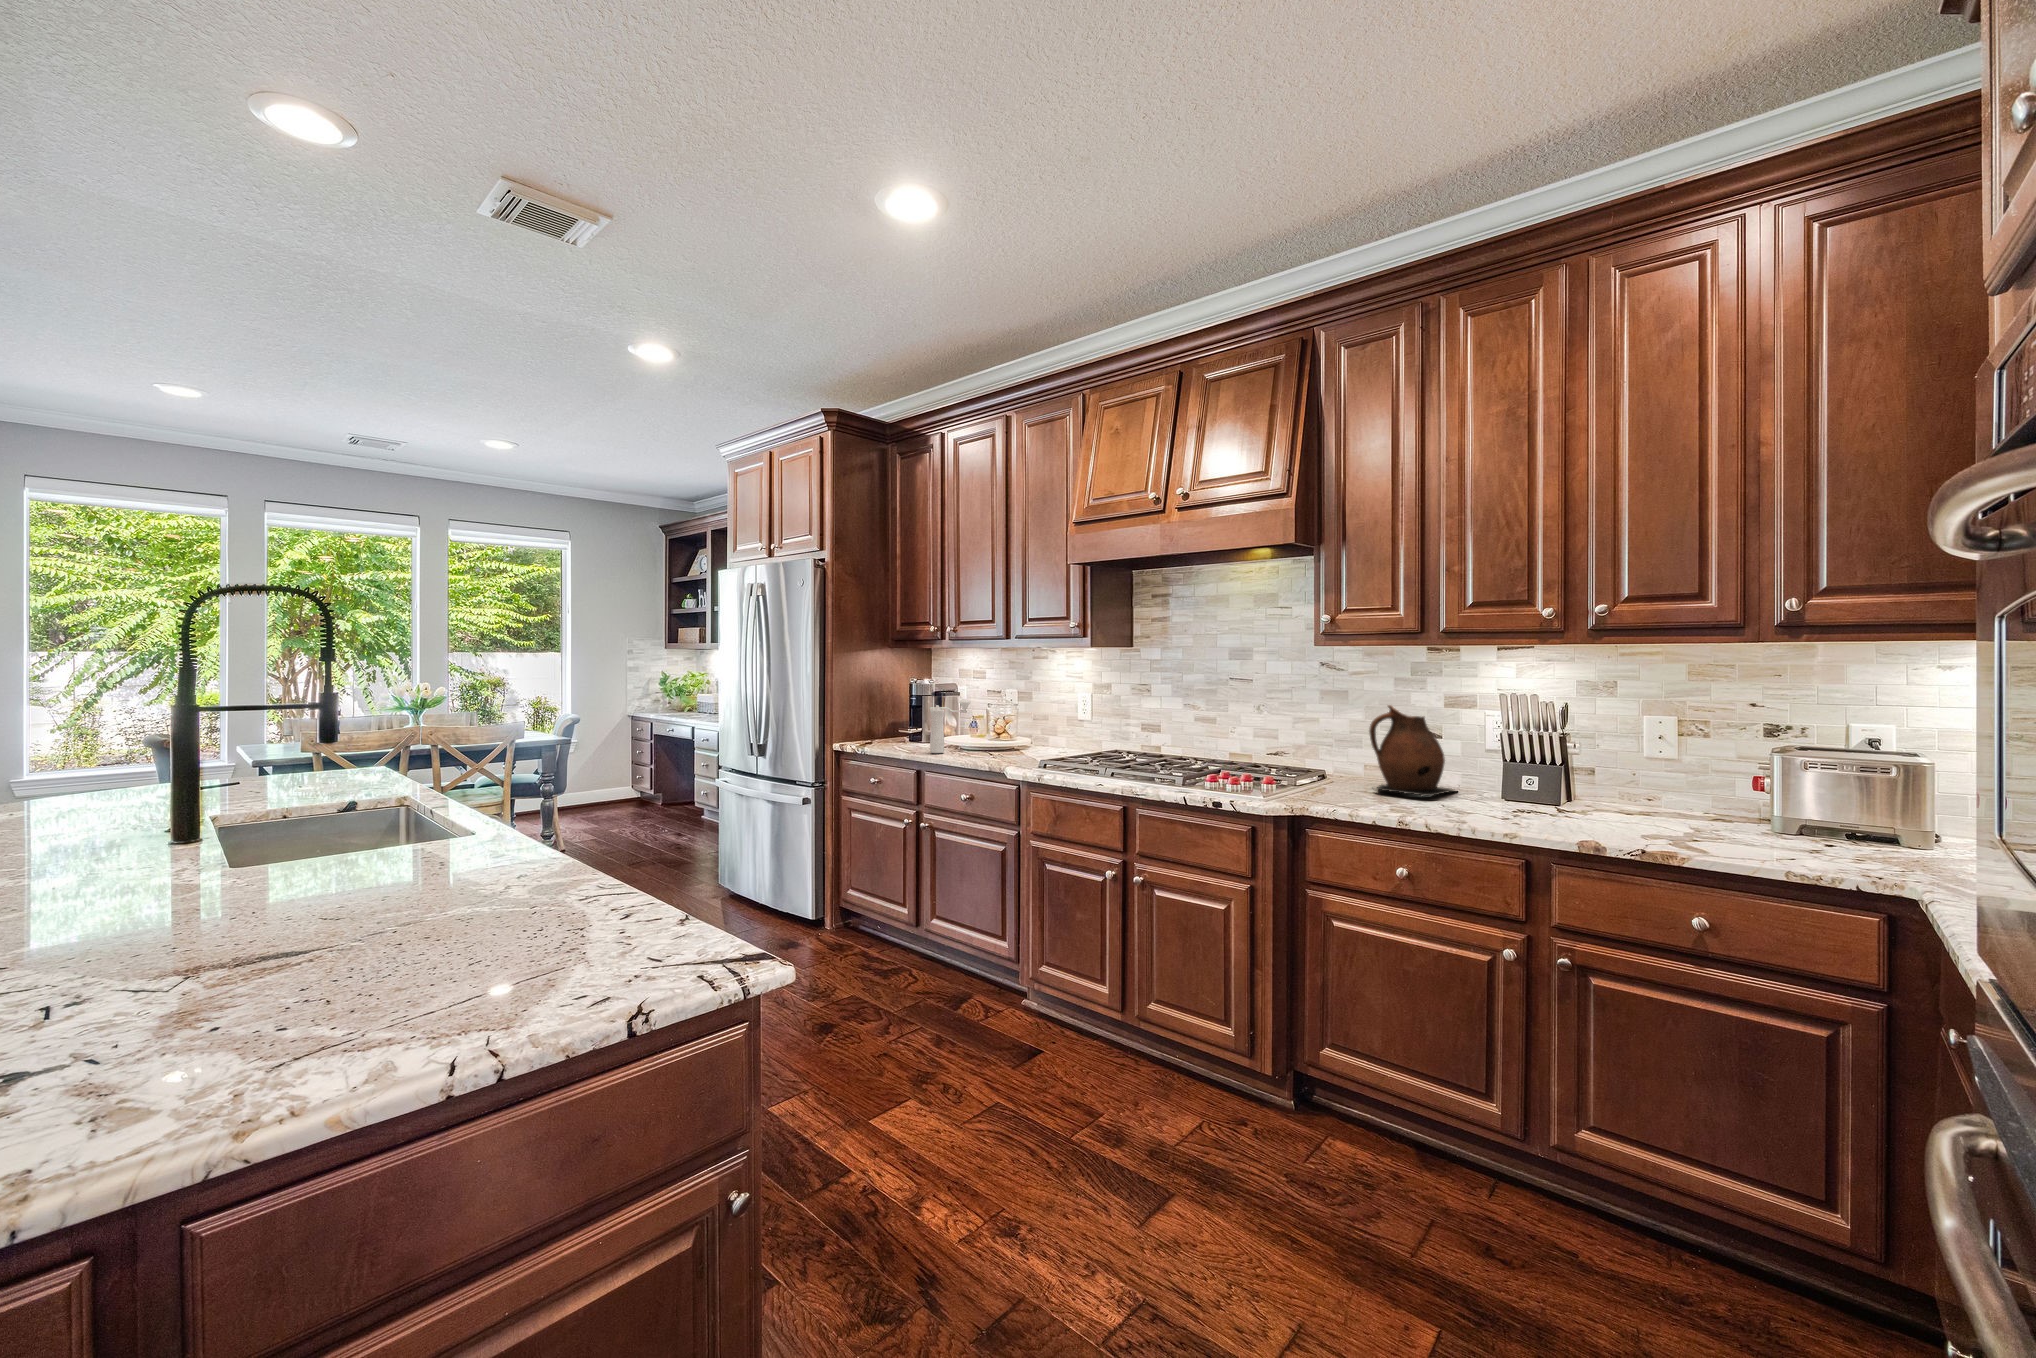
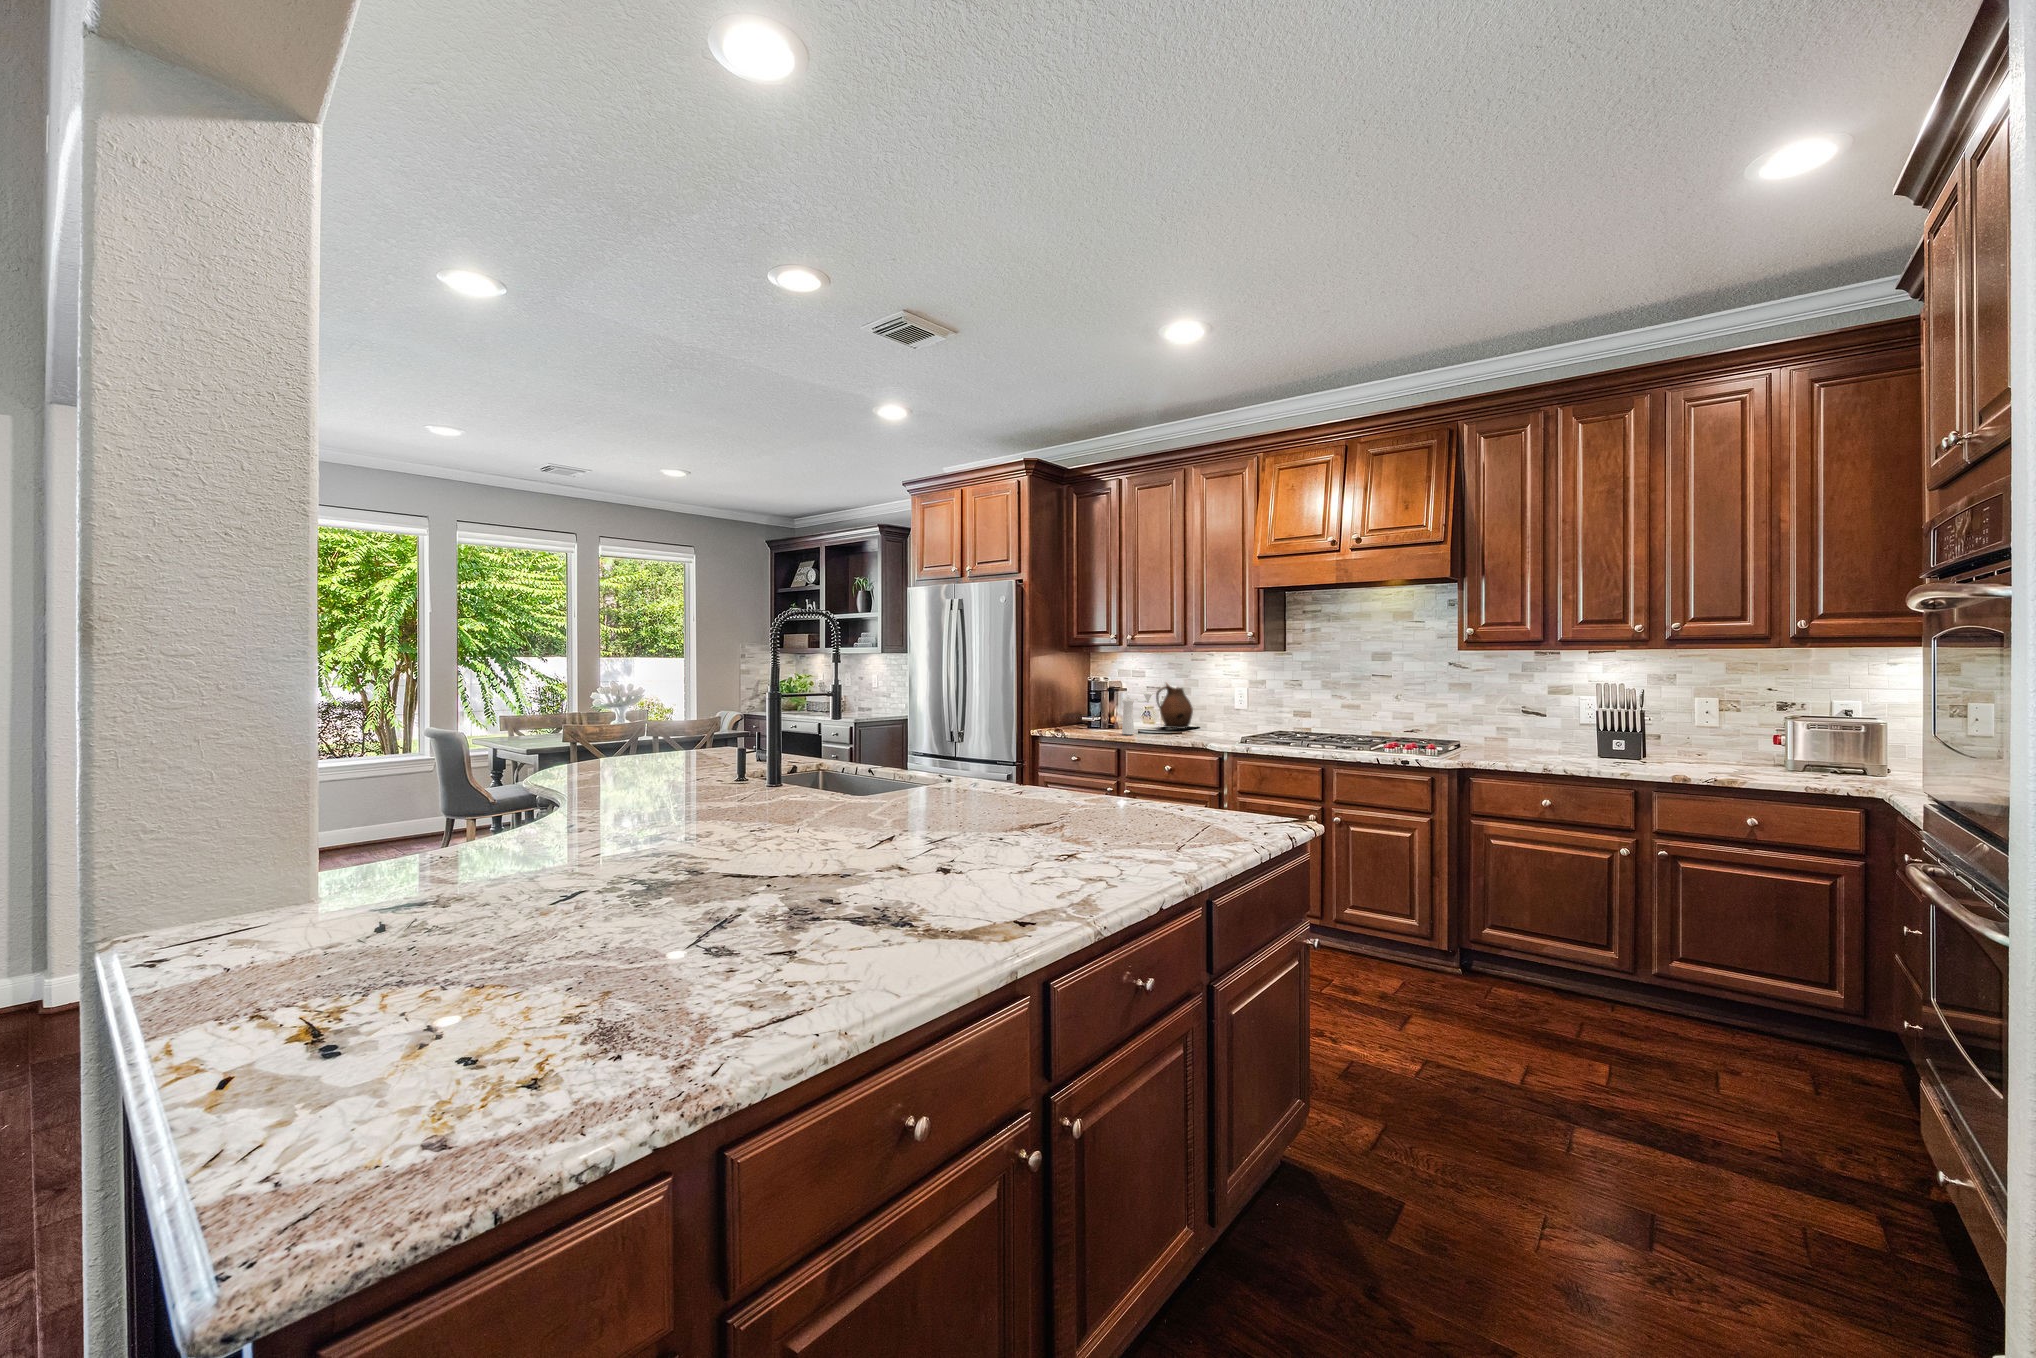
ceramic pitcher: present [1369,705,1455,797] -> present [1156,683,1198,729]

